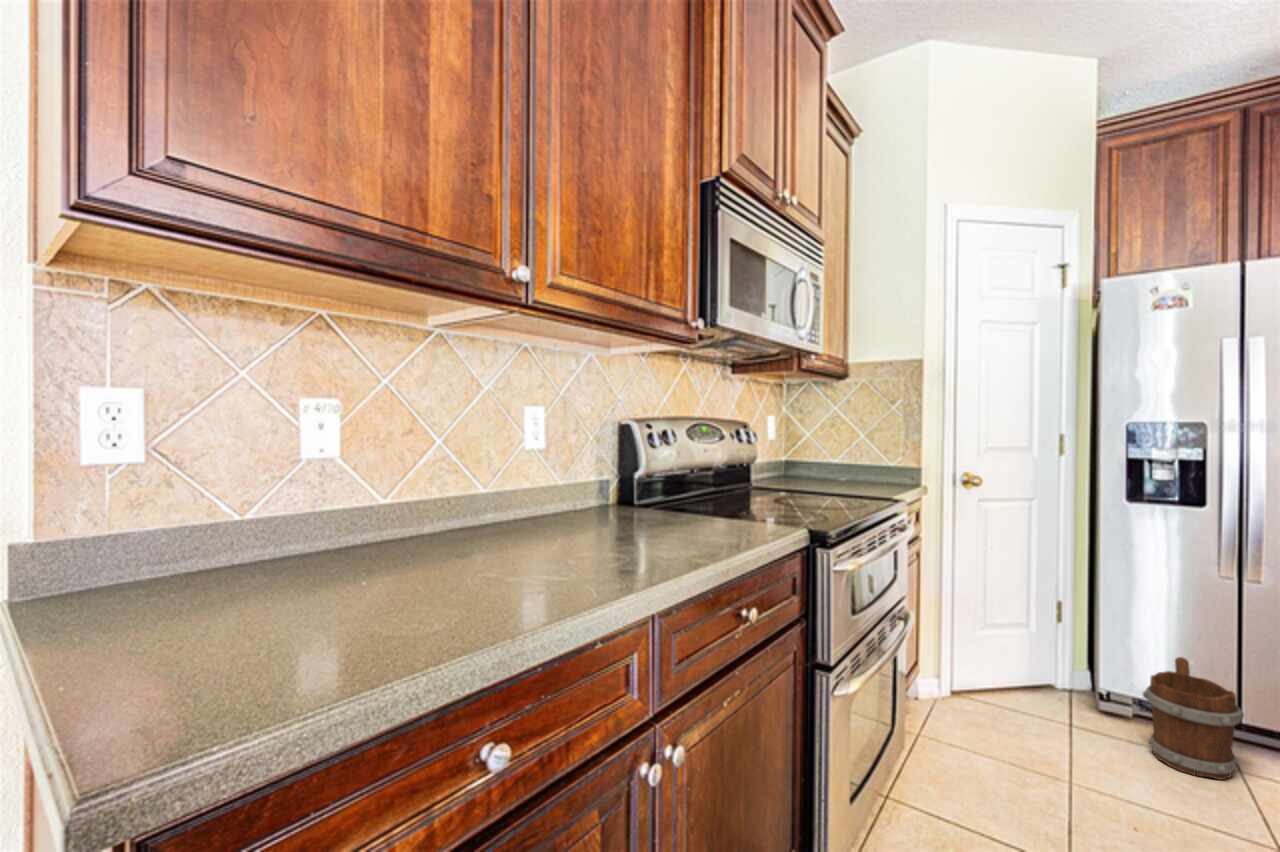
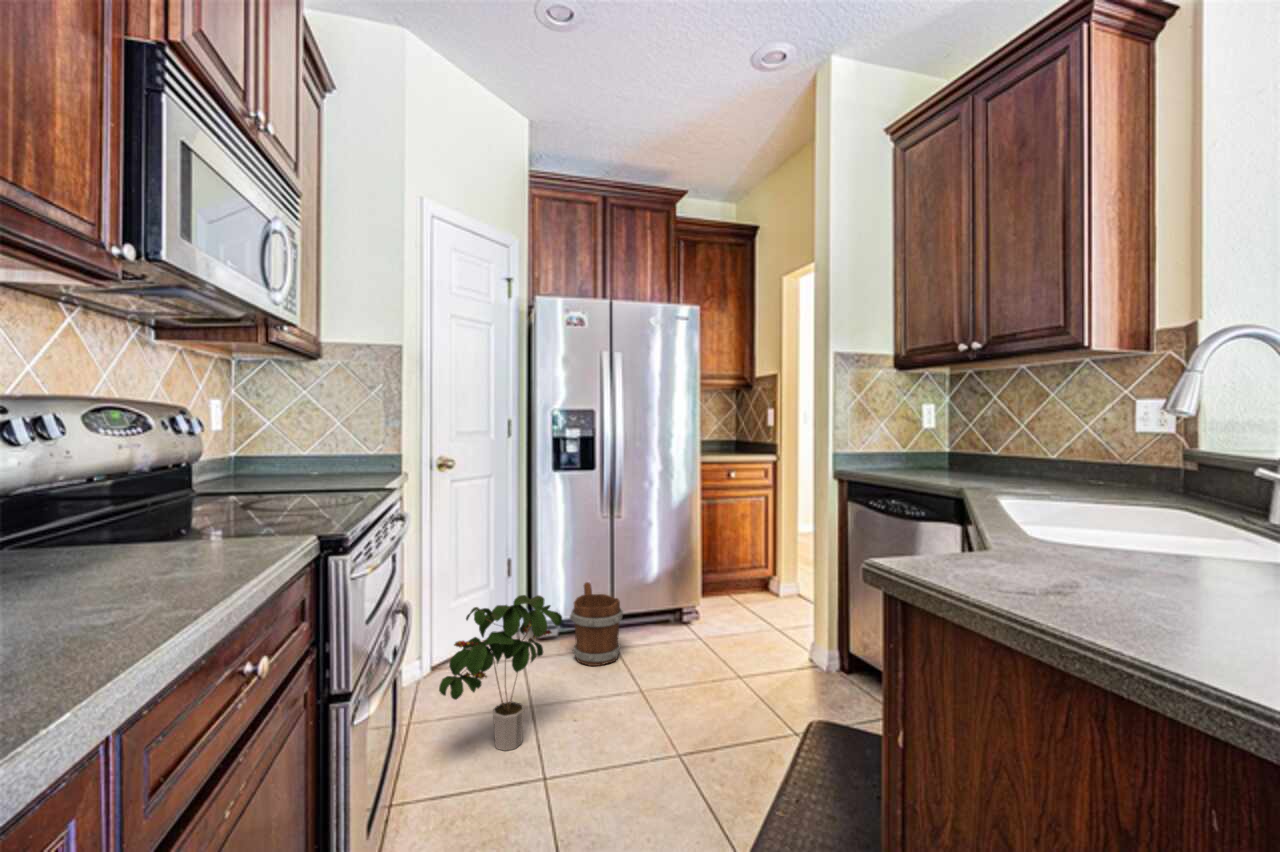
potted plant: none [940,637,1110,814] -> present [439,595,562,751]

